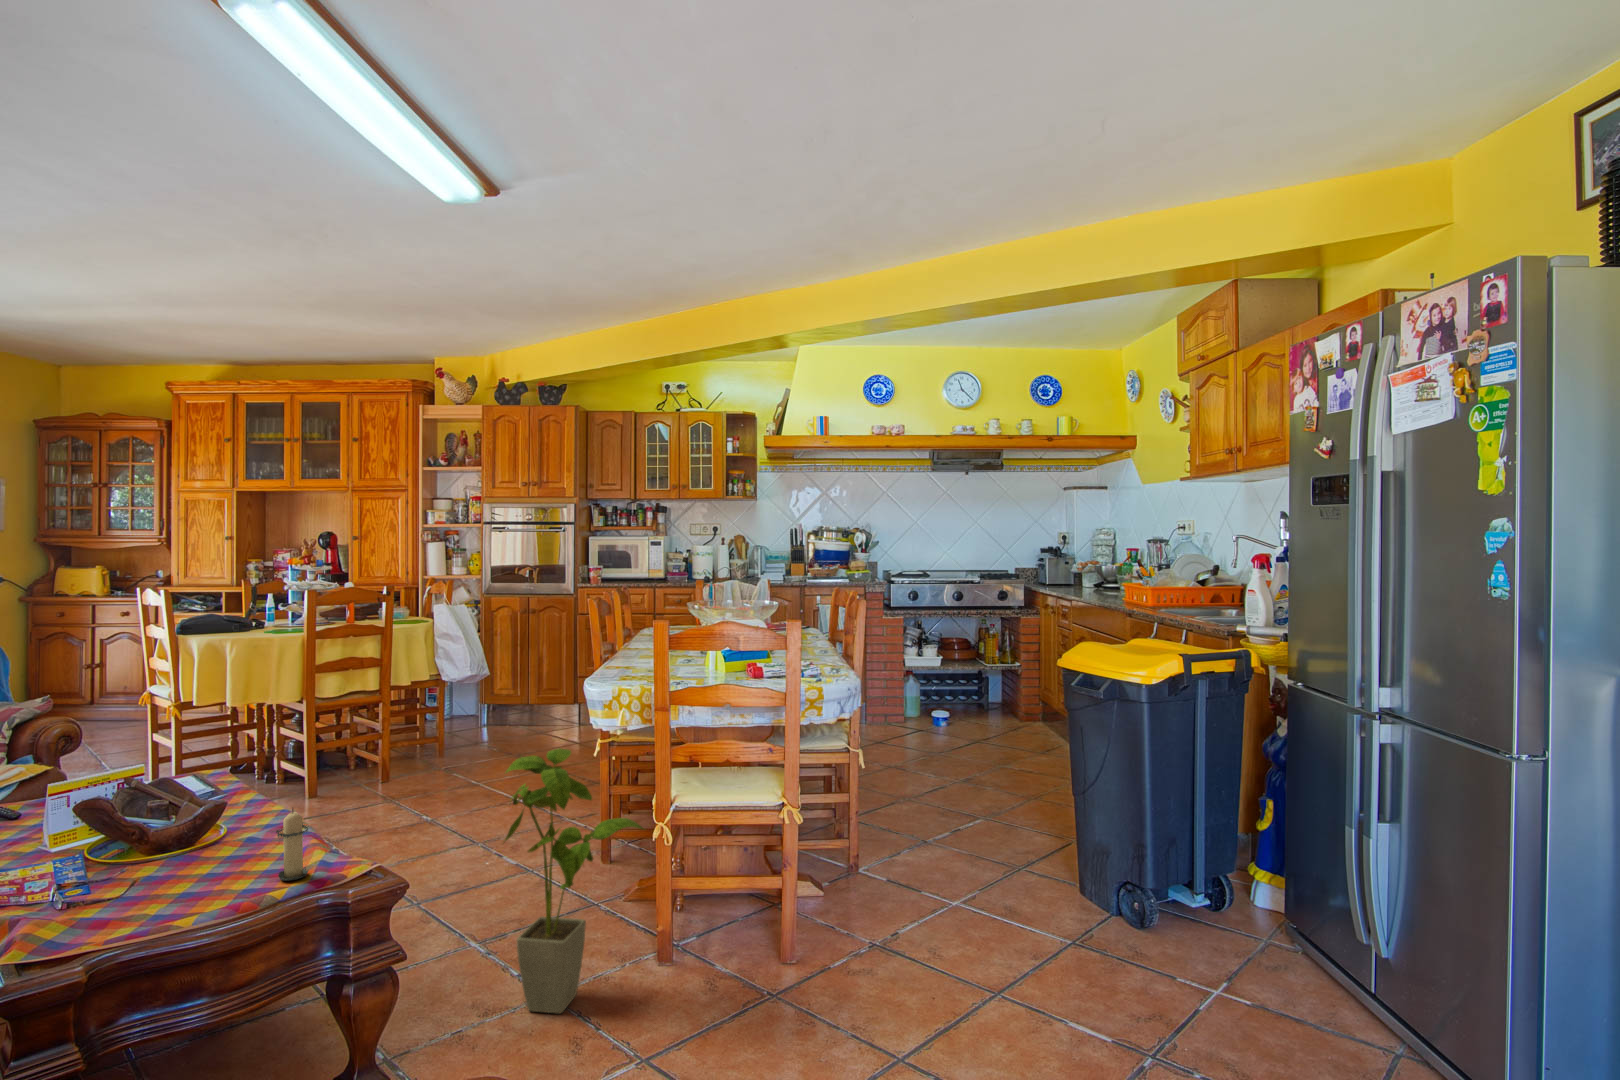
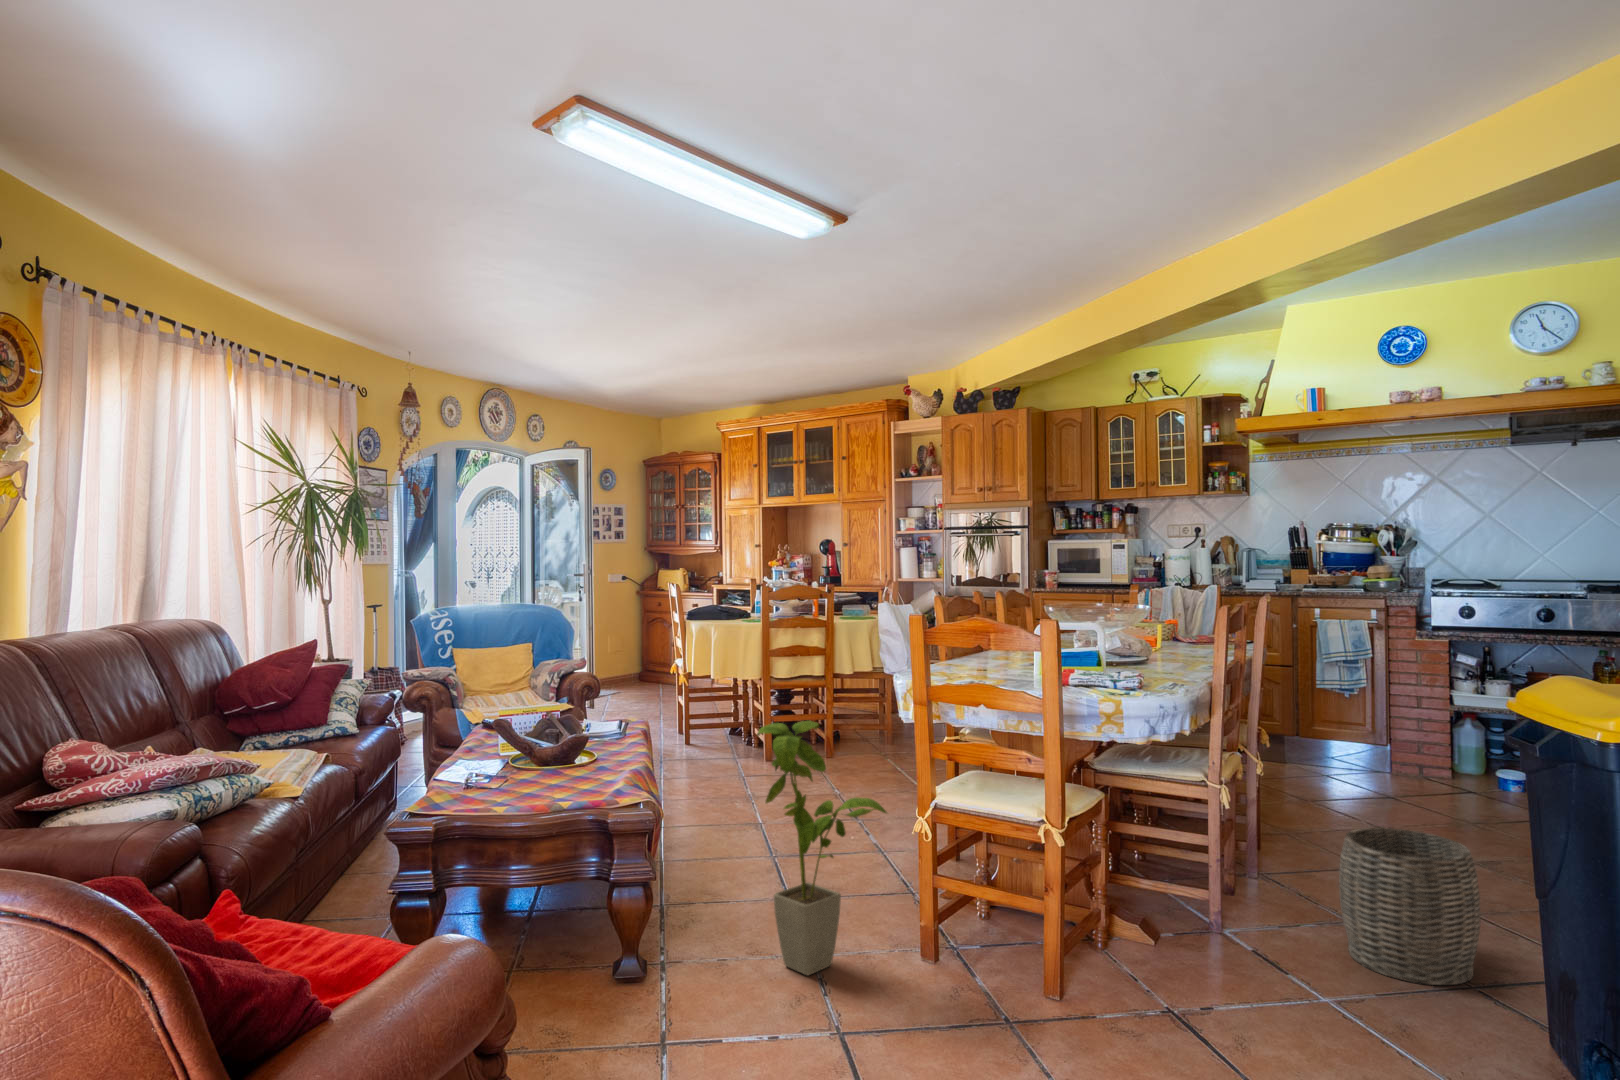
woven basket: none [938,766,1026,877] -> present [1339,828,1480,985]
candle: present [276,808,309,881] -> none [576,738,604,796]

